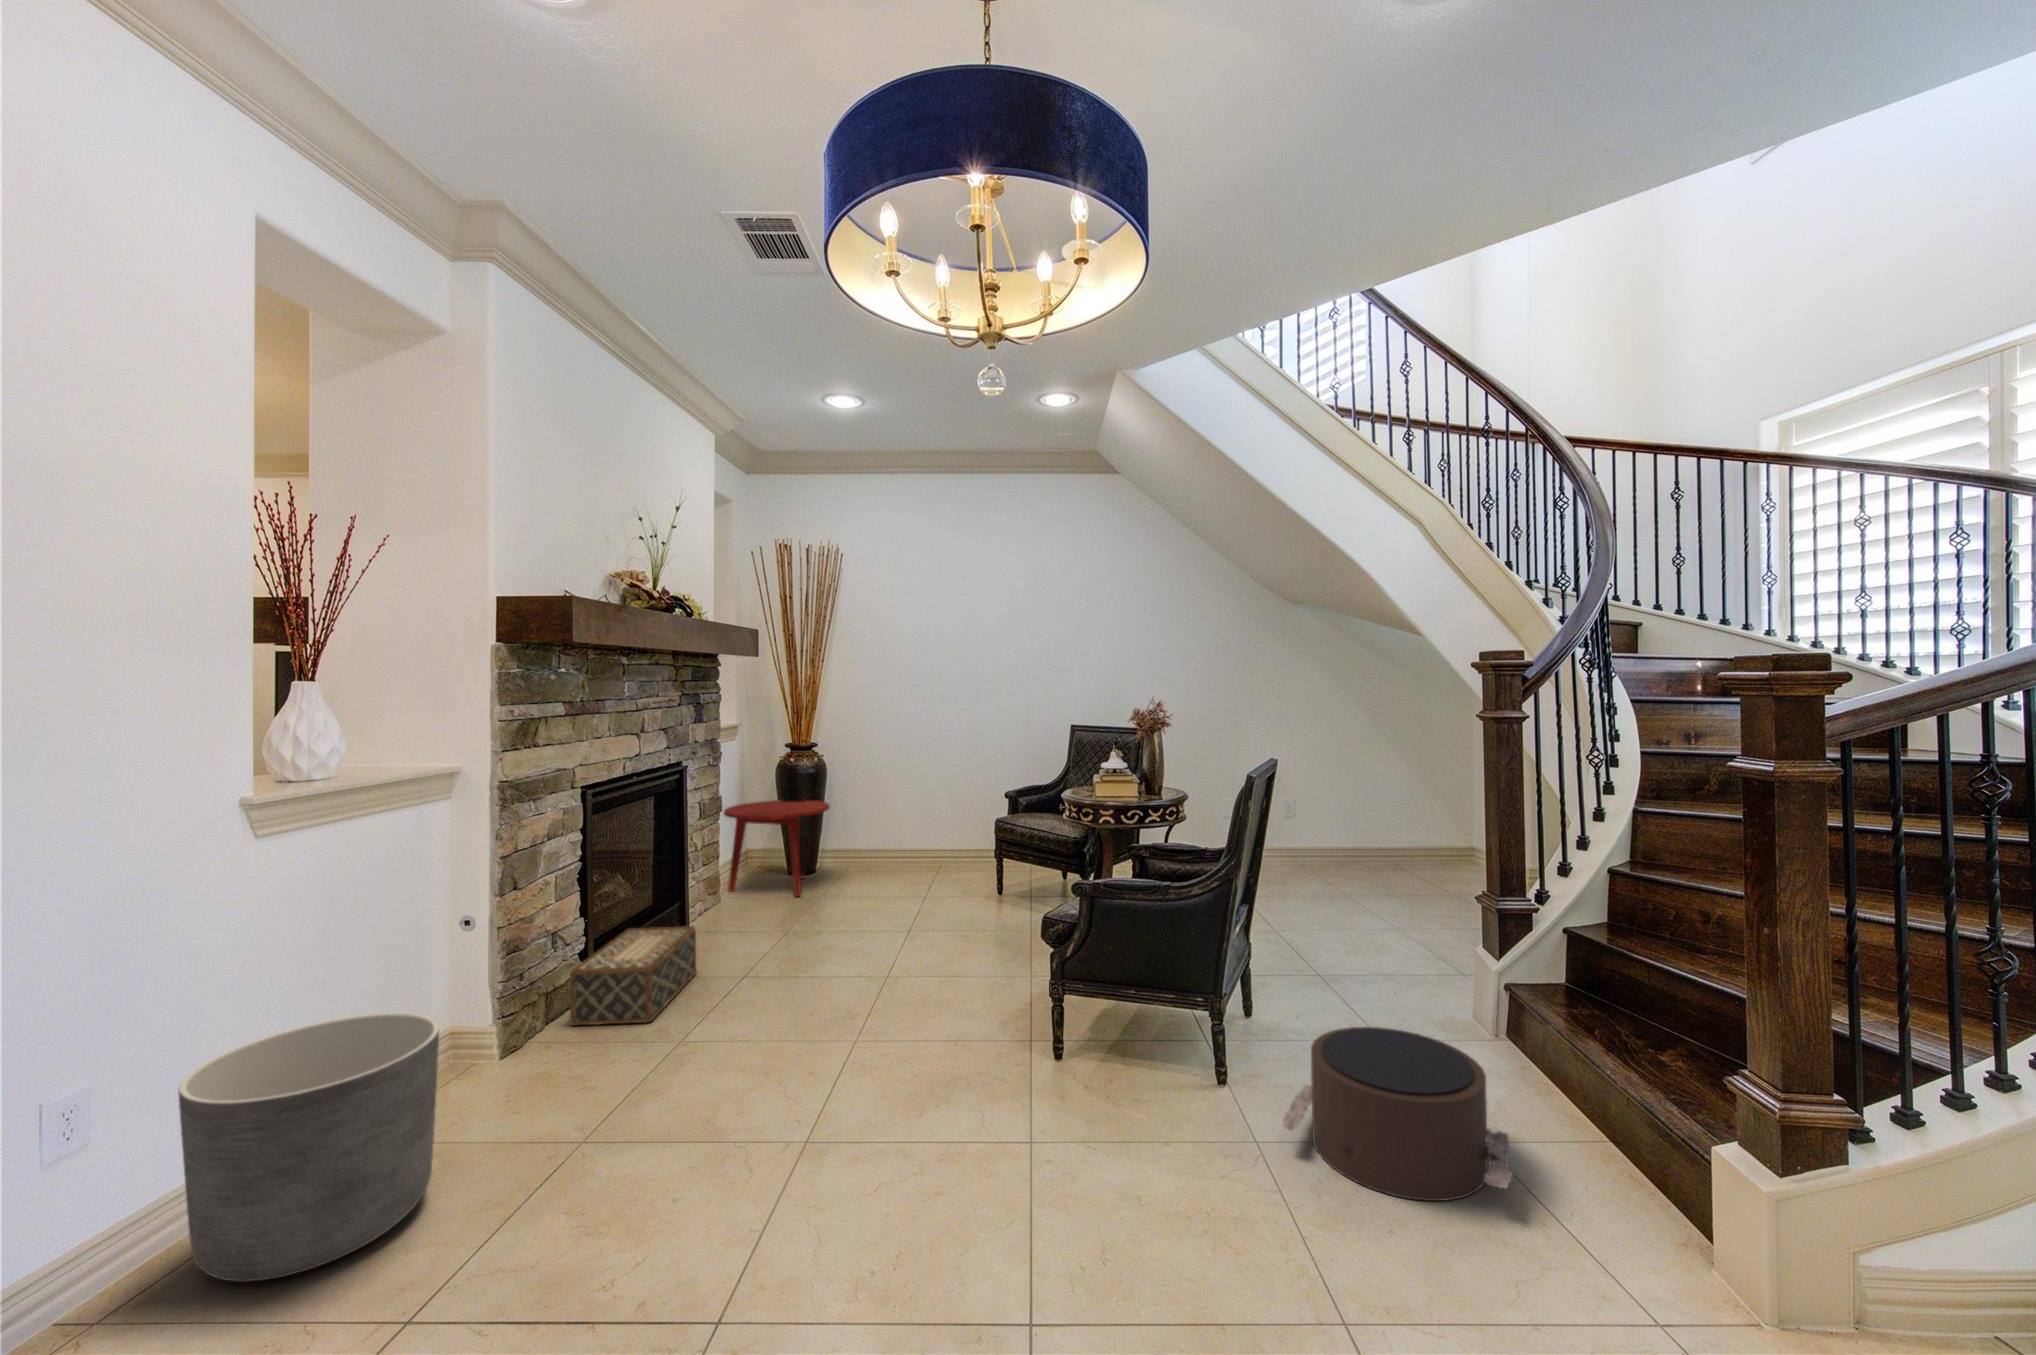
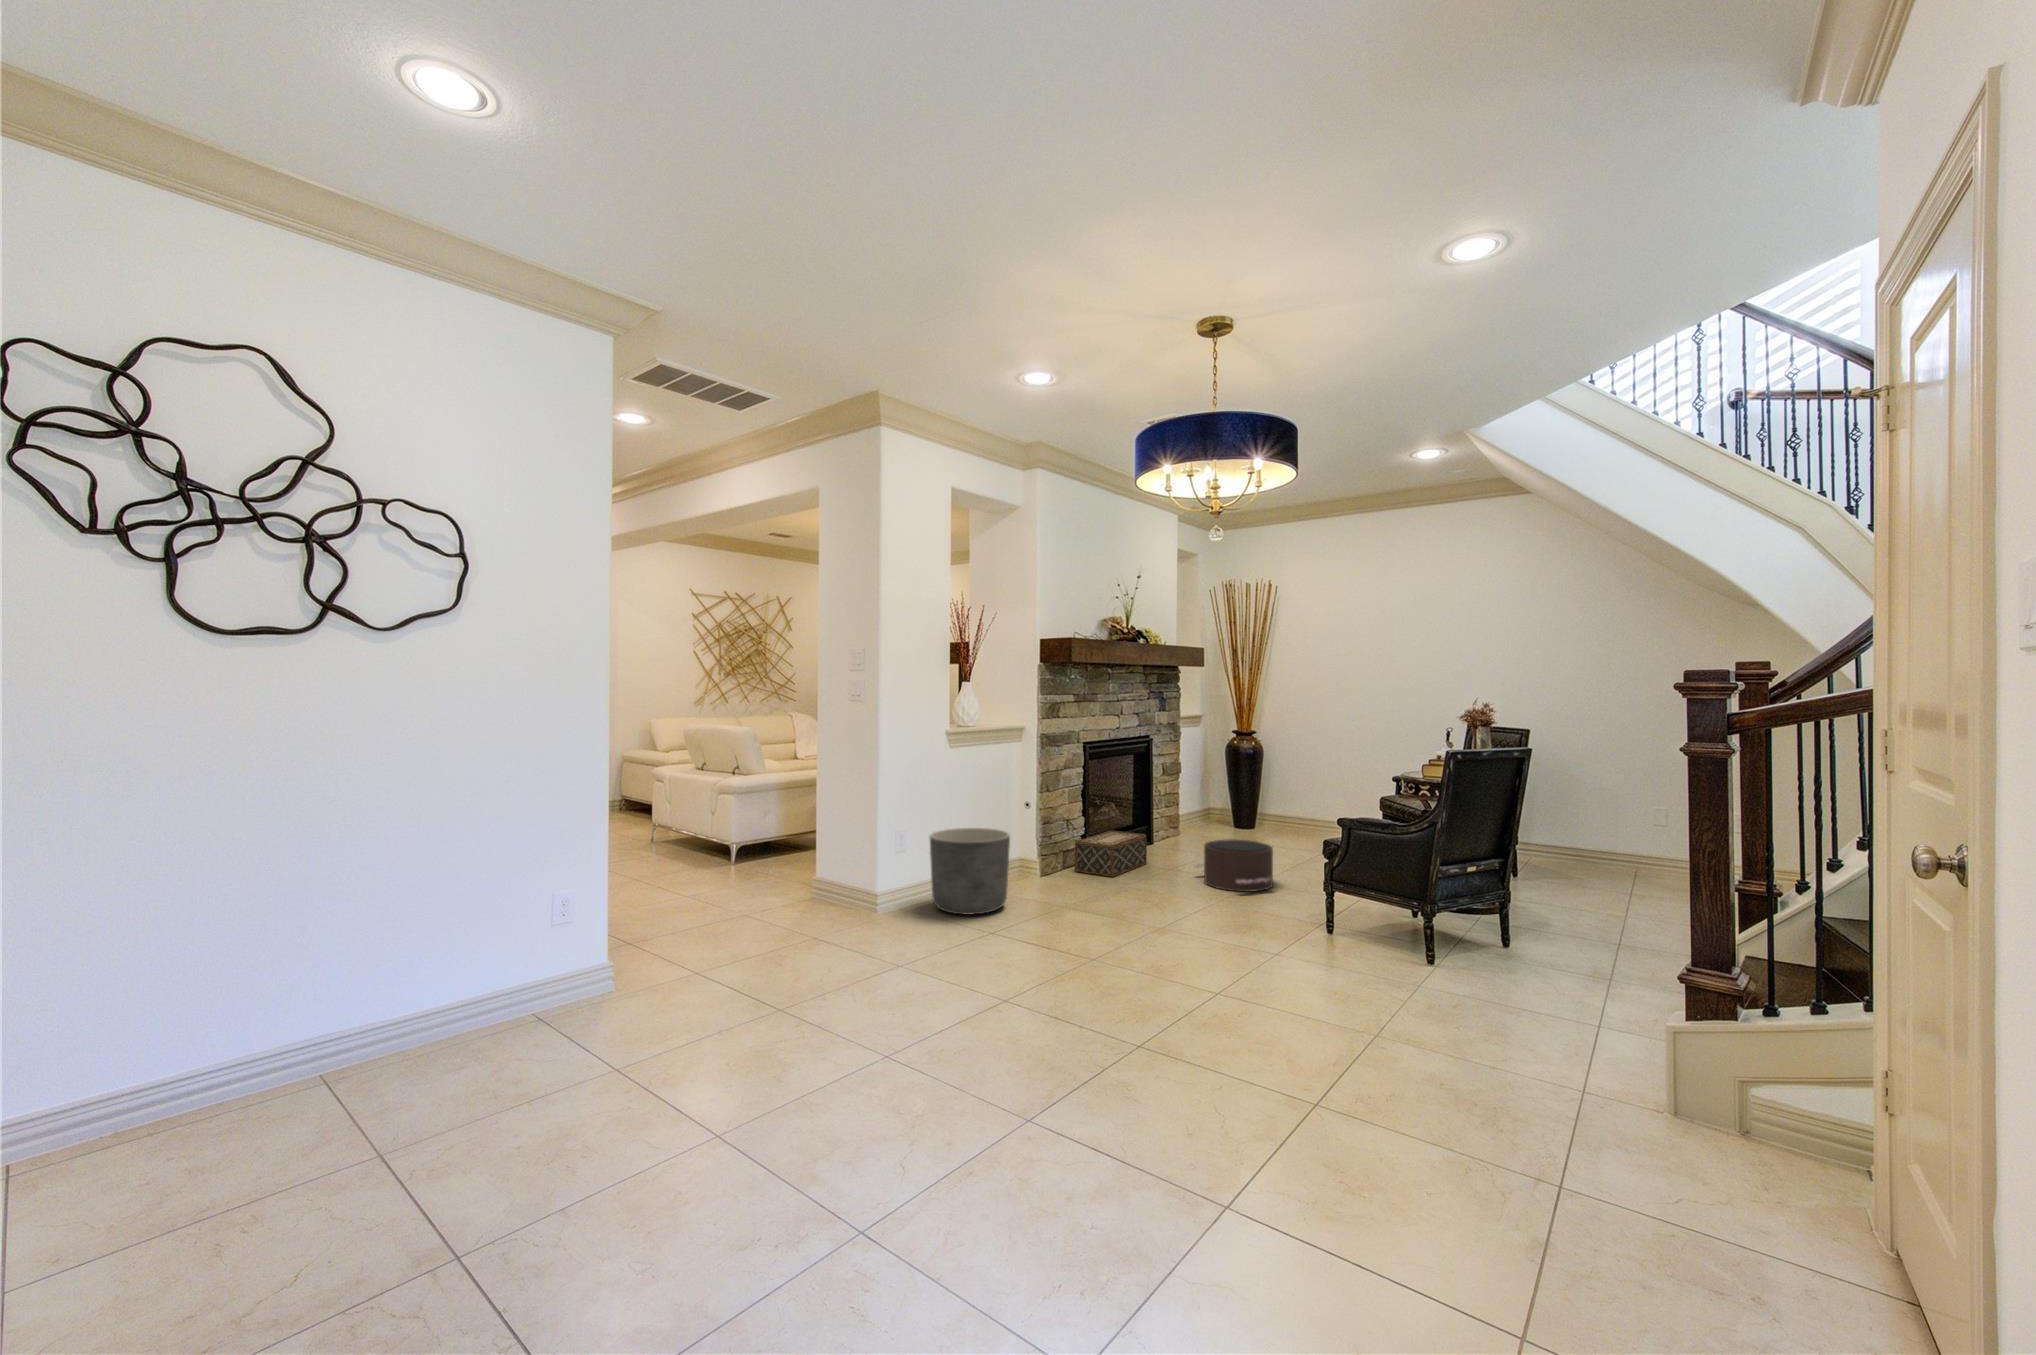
side table: present [724,800,830,897] -> none [1185,771,1260,839]
pouf: present [1283,1027,1512,1201] -> present [1194,840,1273,892]

